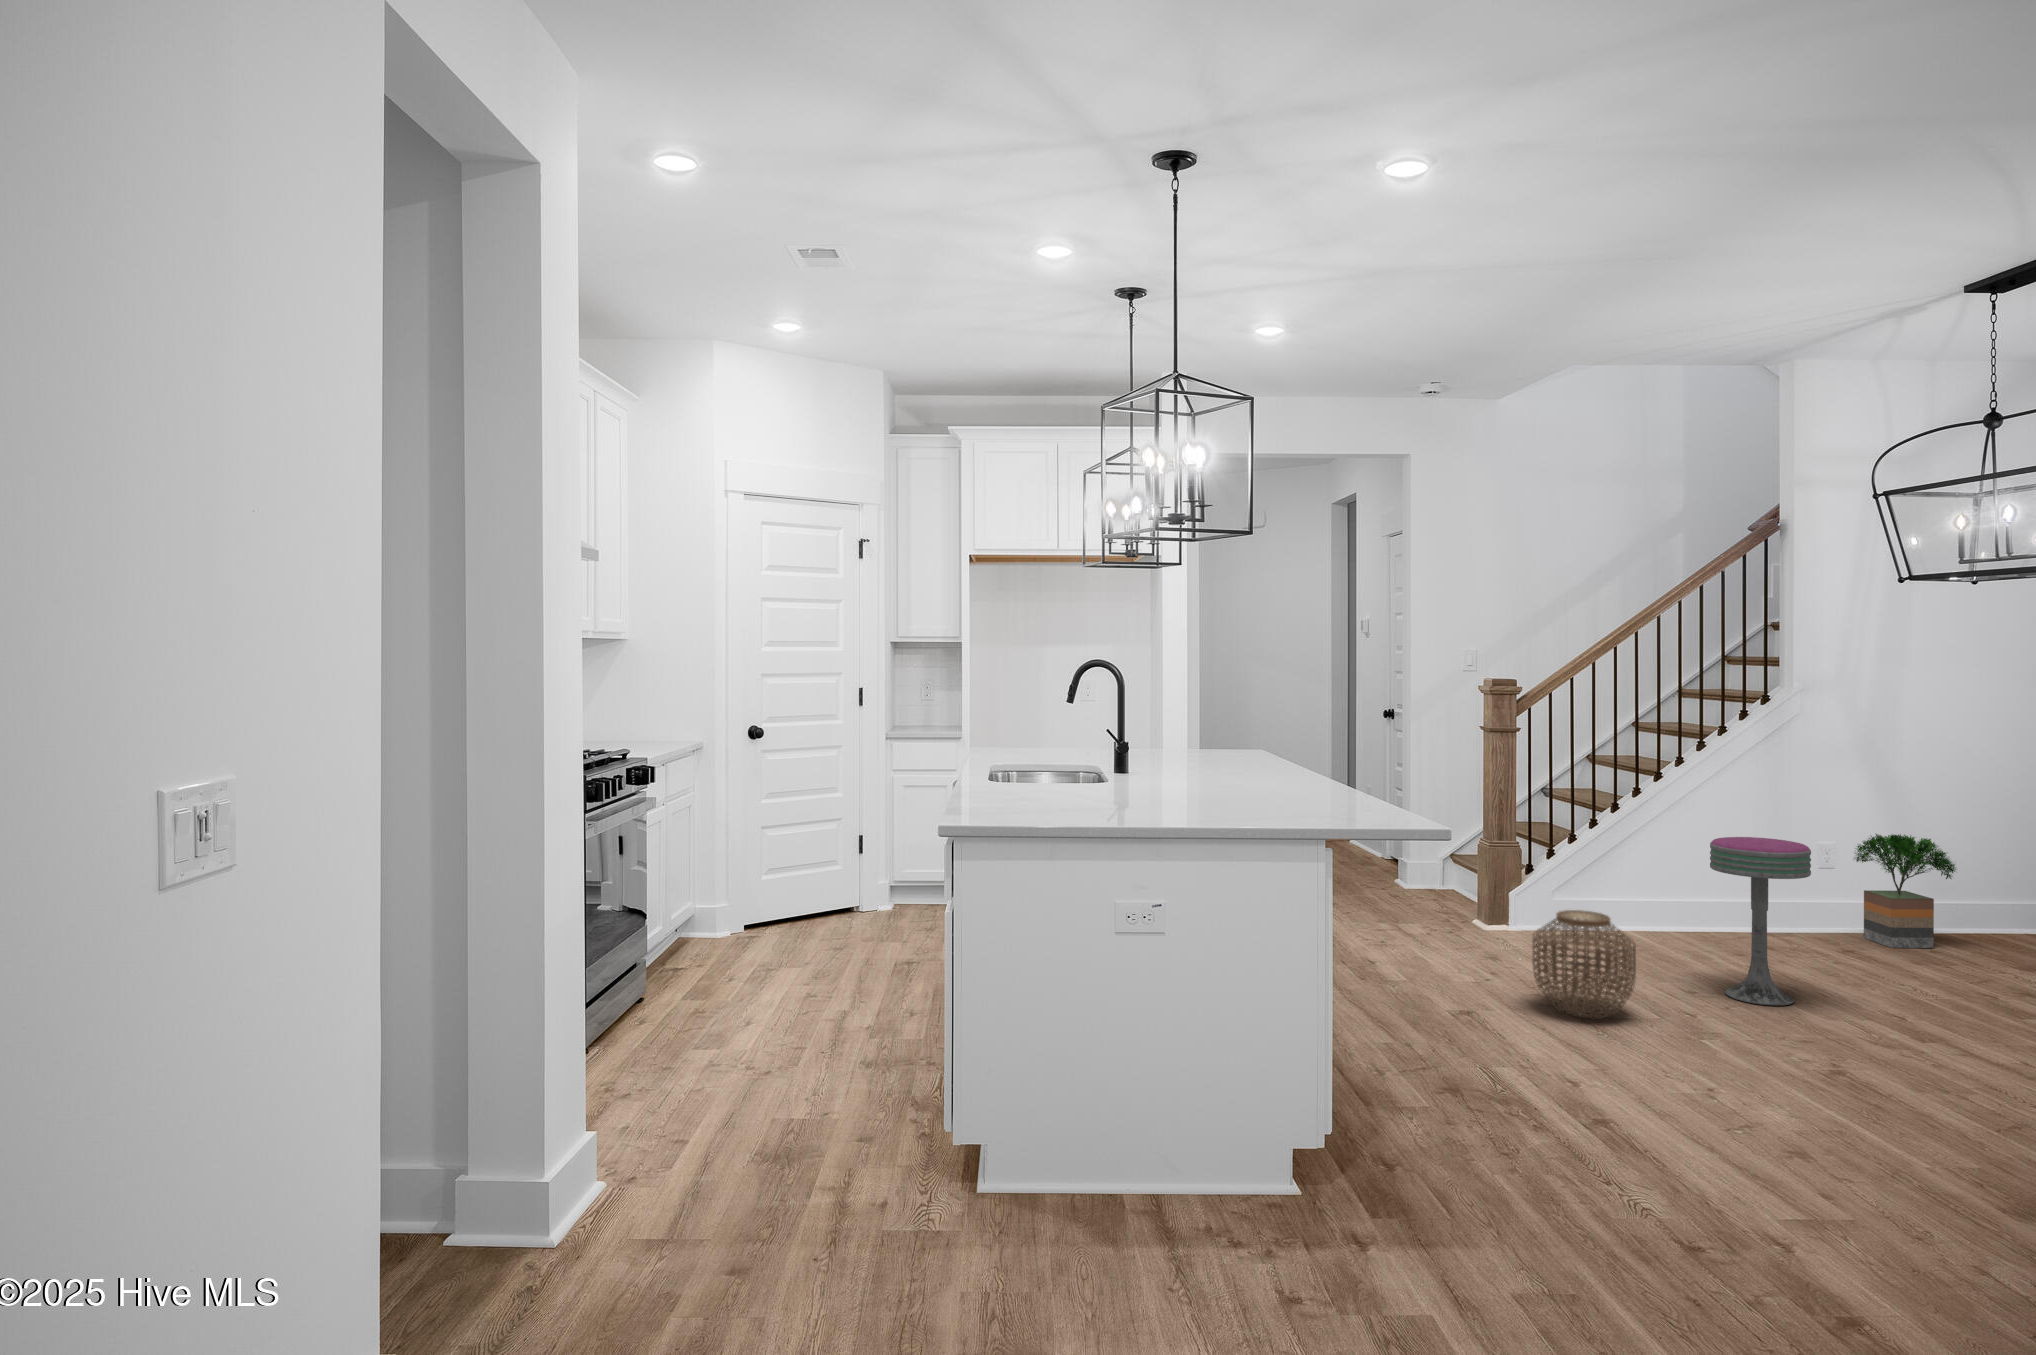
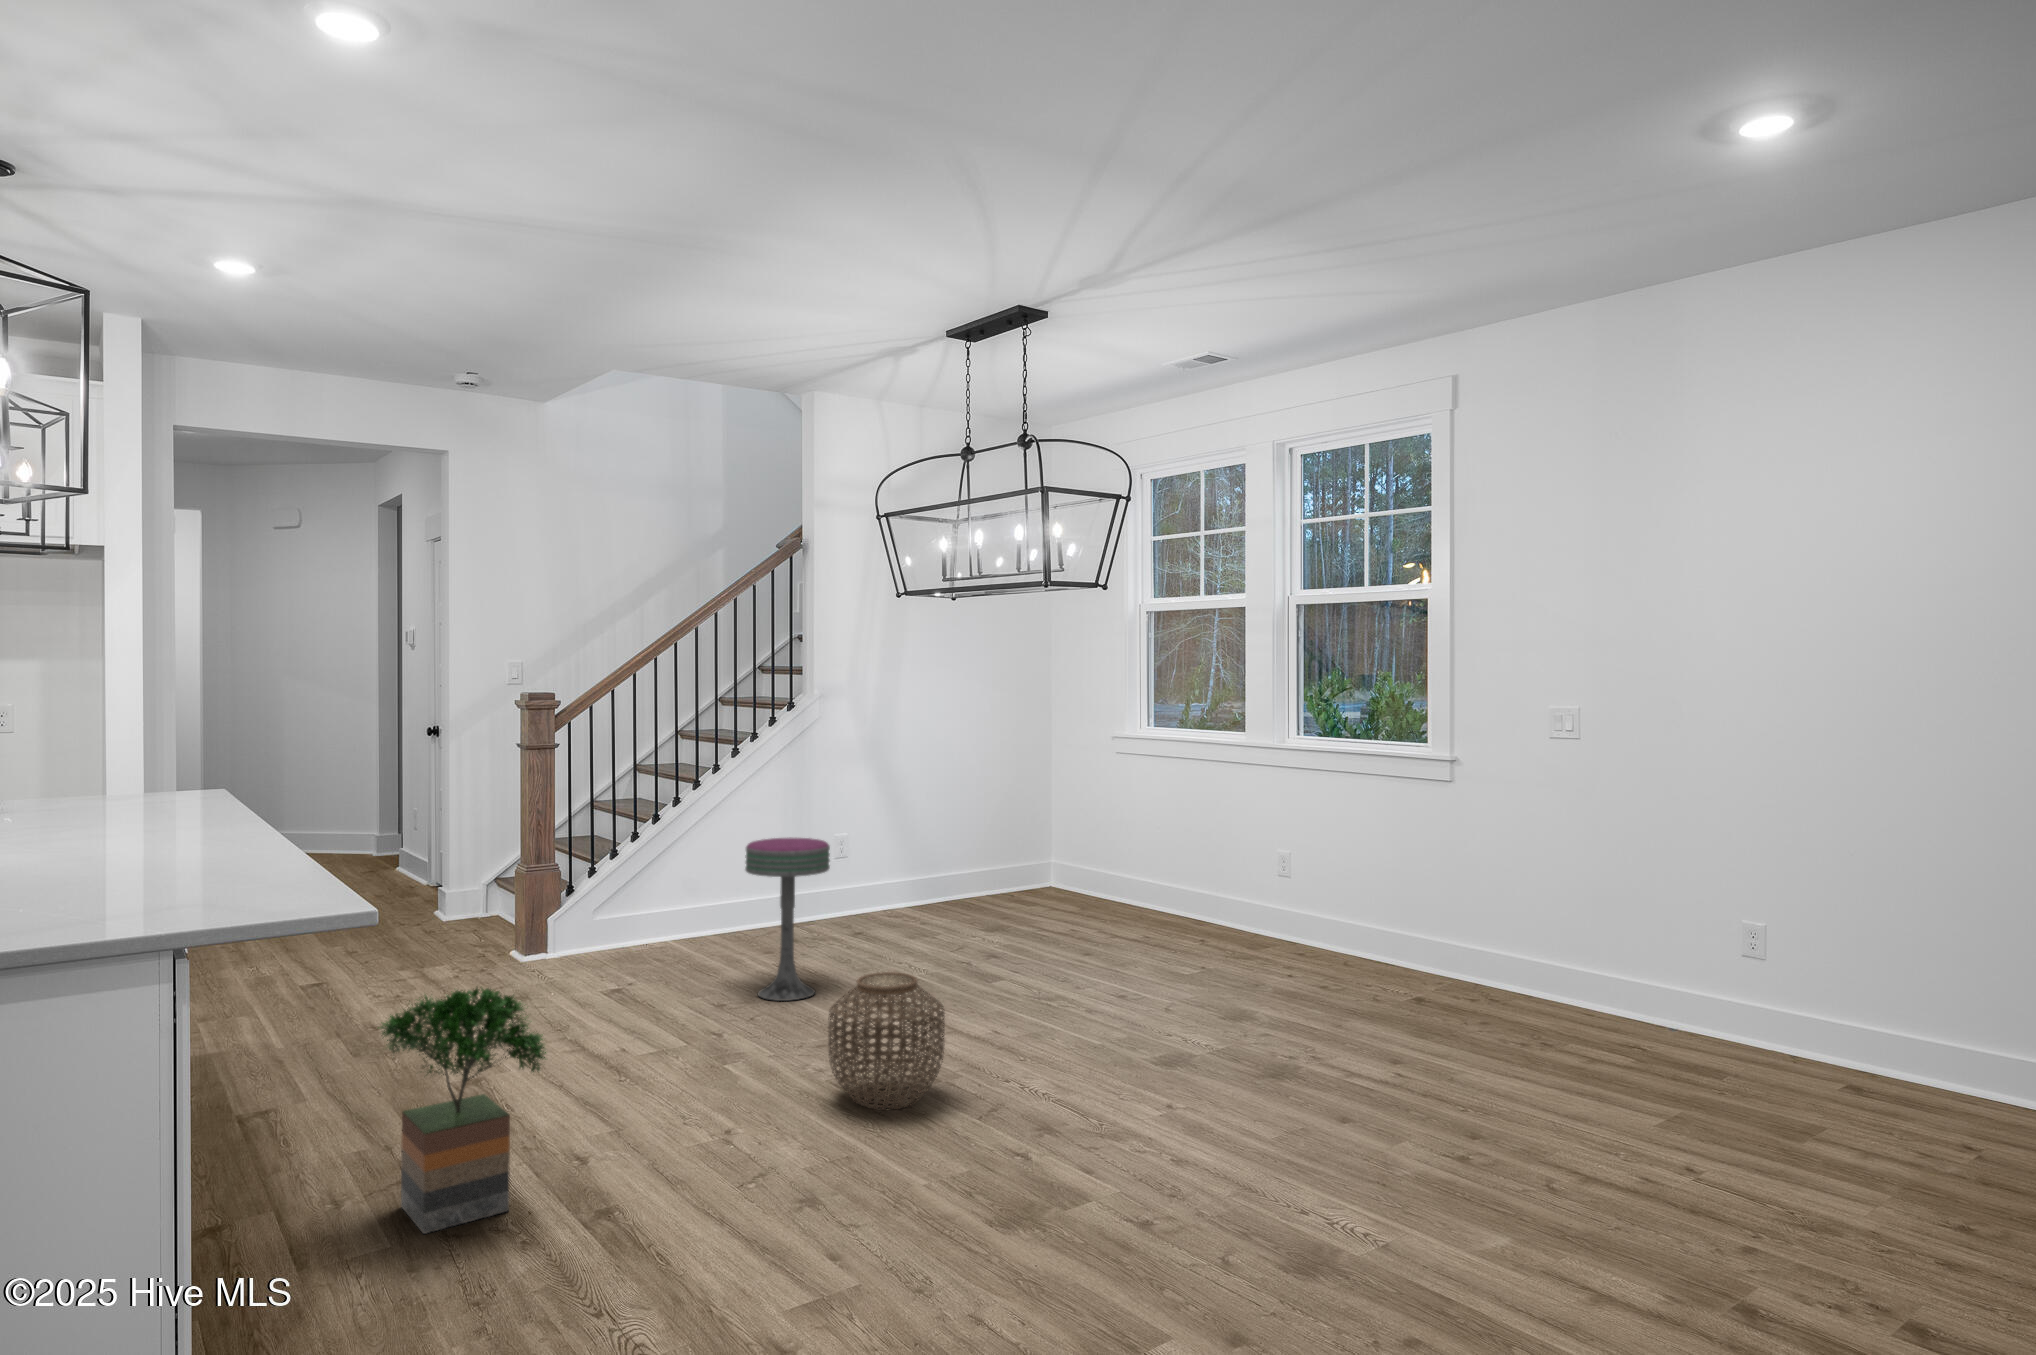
potted tree: present [1854,834,1956,948] -> present [378,988,546,1234]
woven basket: present [1532,910,1636,1019] -> present [828,972,945,1109]

